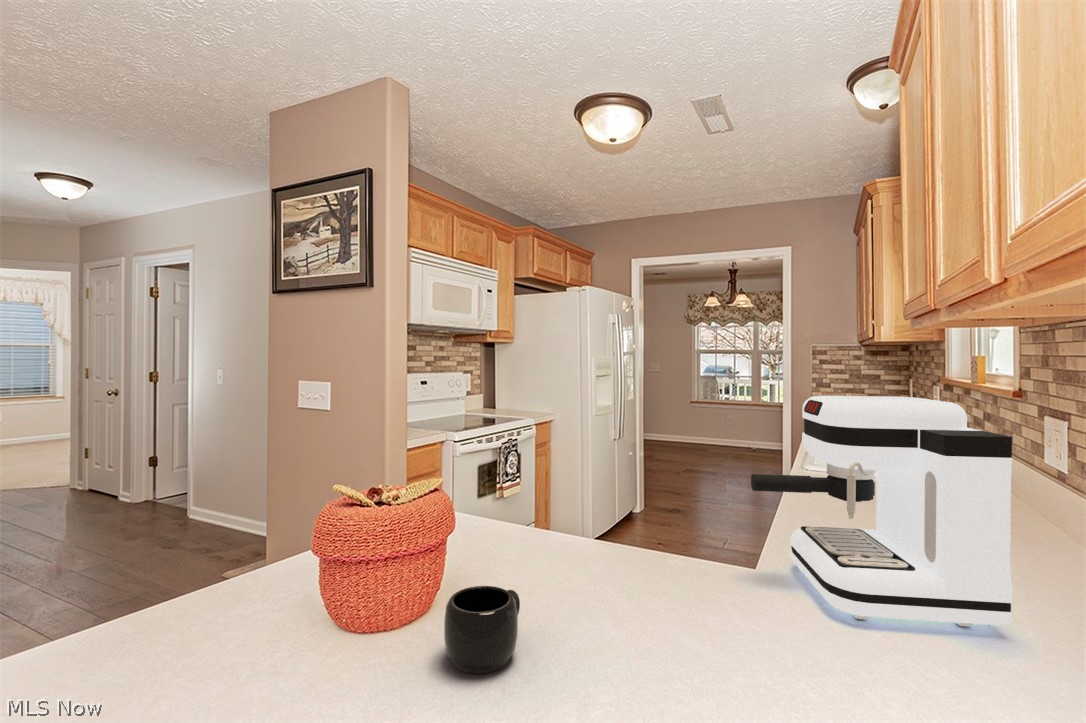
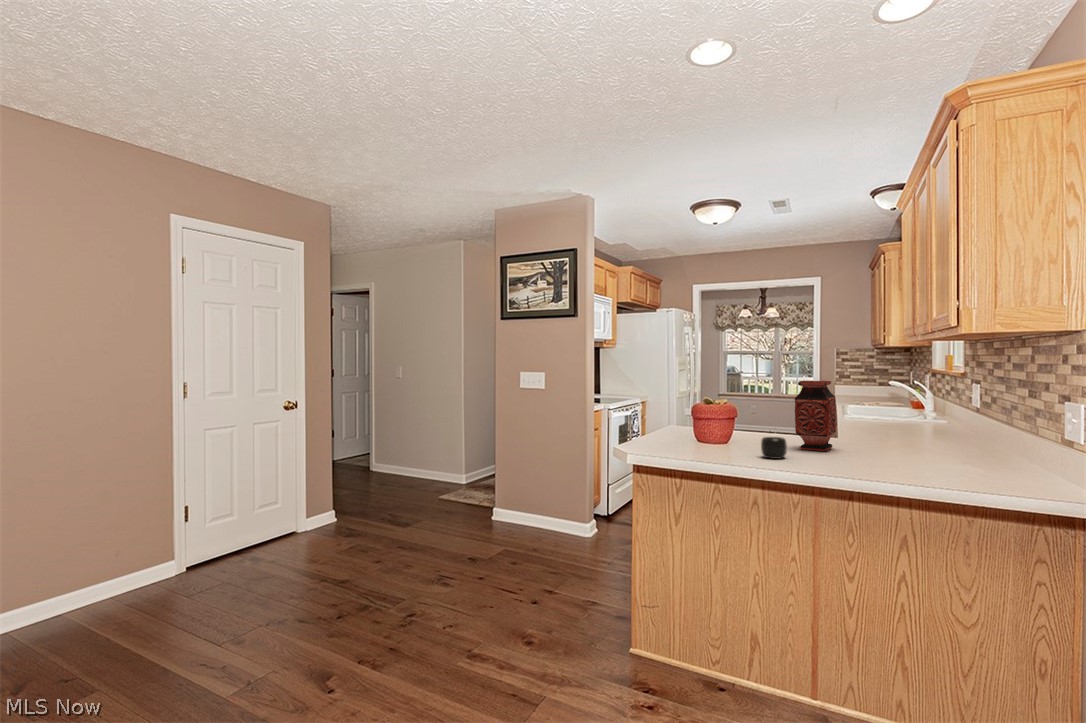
coffee maker: present [751,396,1012,627] -> none [847,373,945,450]
vase: none [598,413,710,616] -> present [795,381,836,451]

